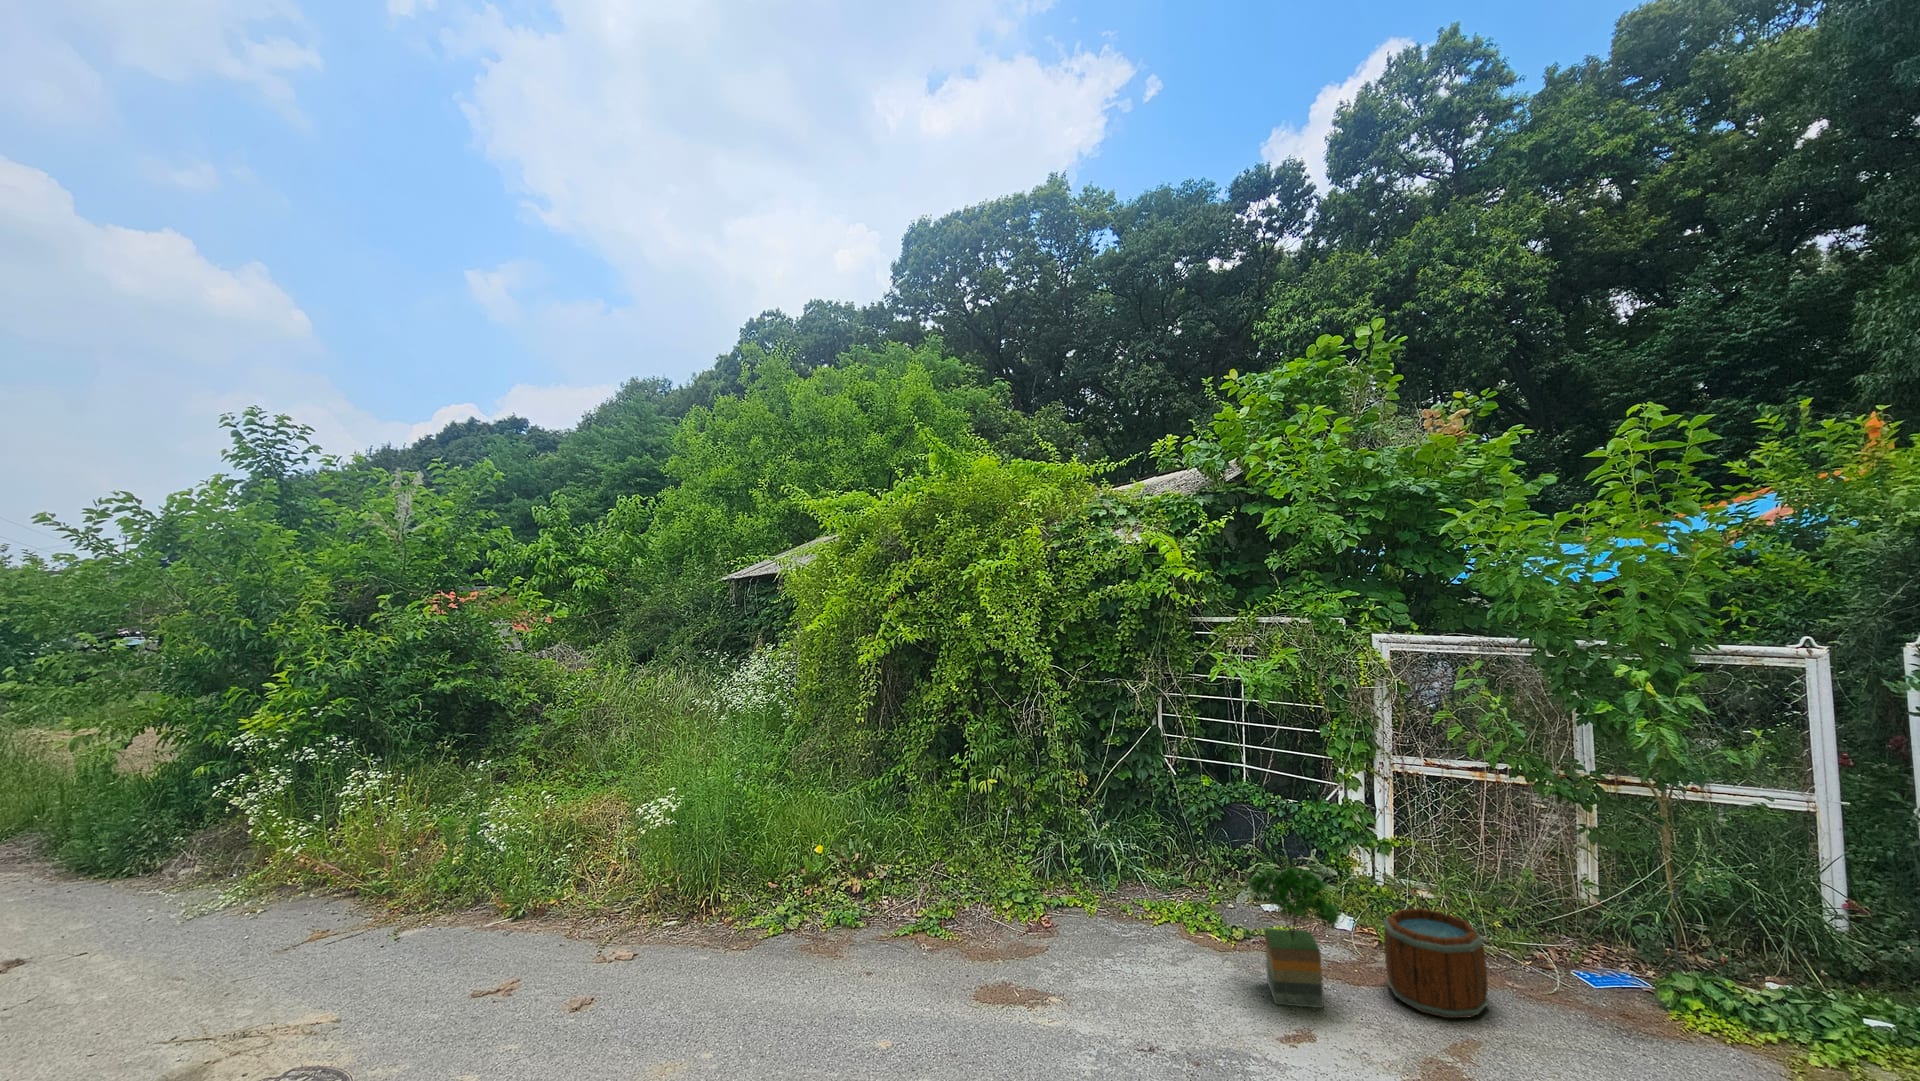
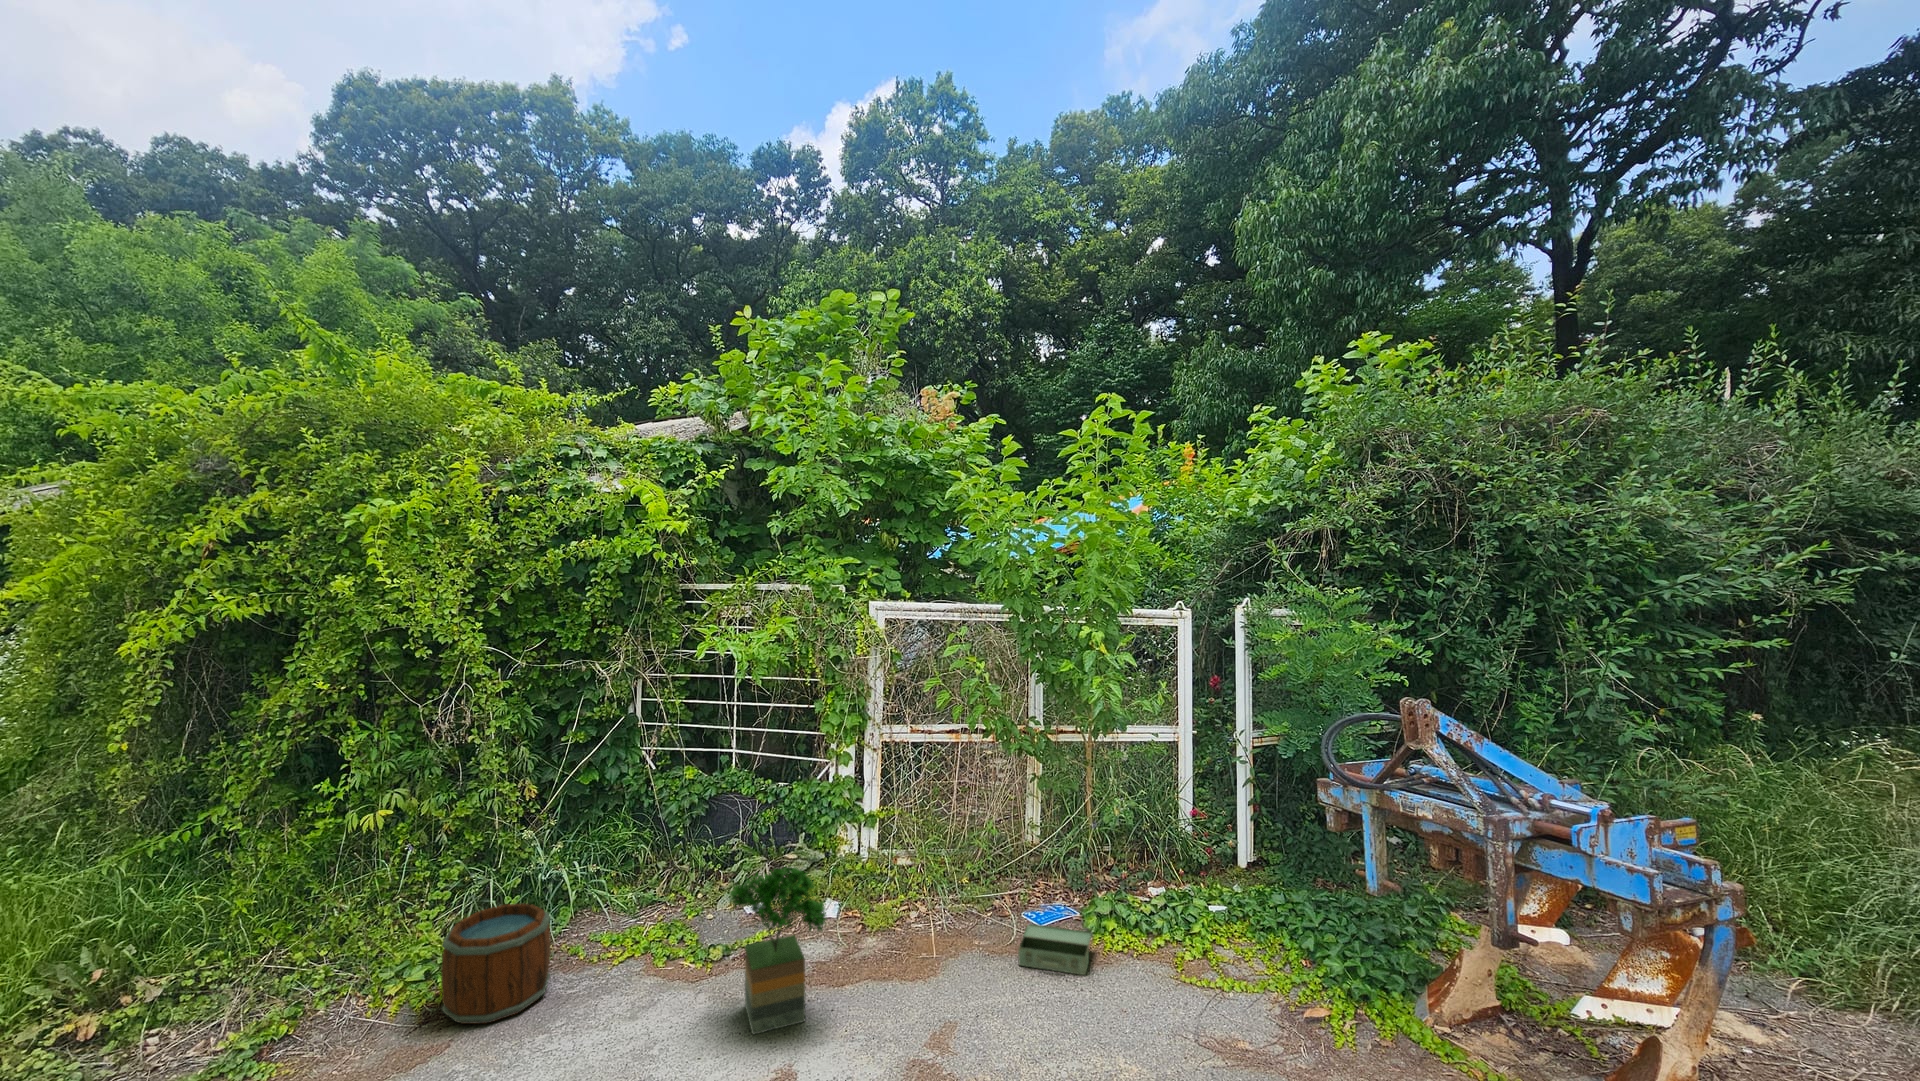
bucket: present [1383,908,1488,1018] -> present [441,904,551,1024]
toolbox: none [1565,985,1671,1055] -> present [1018,924,1092,975]

